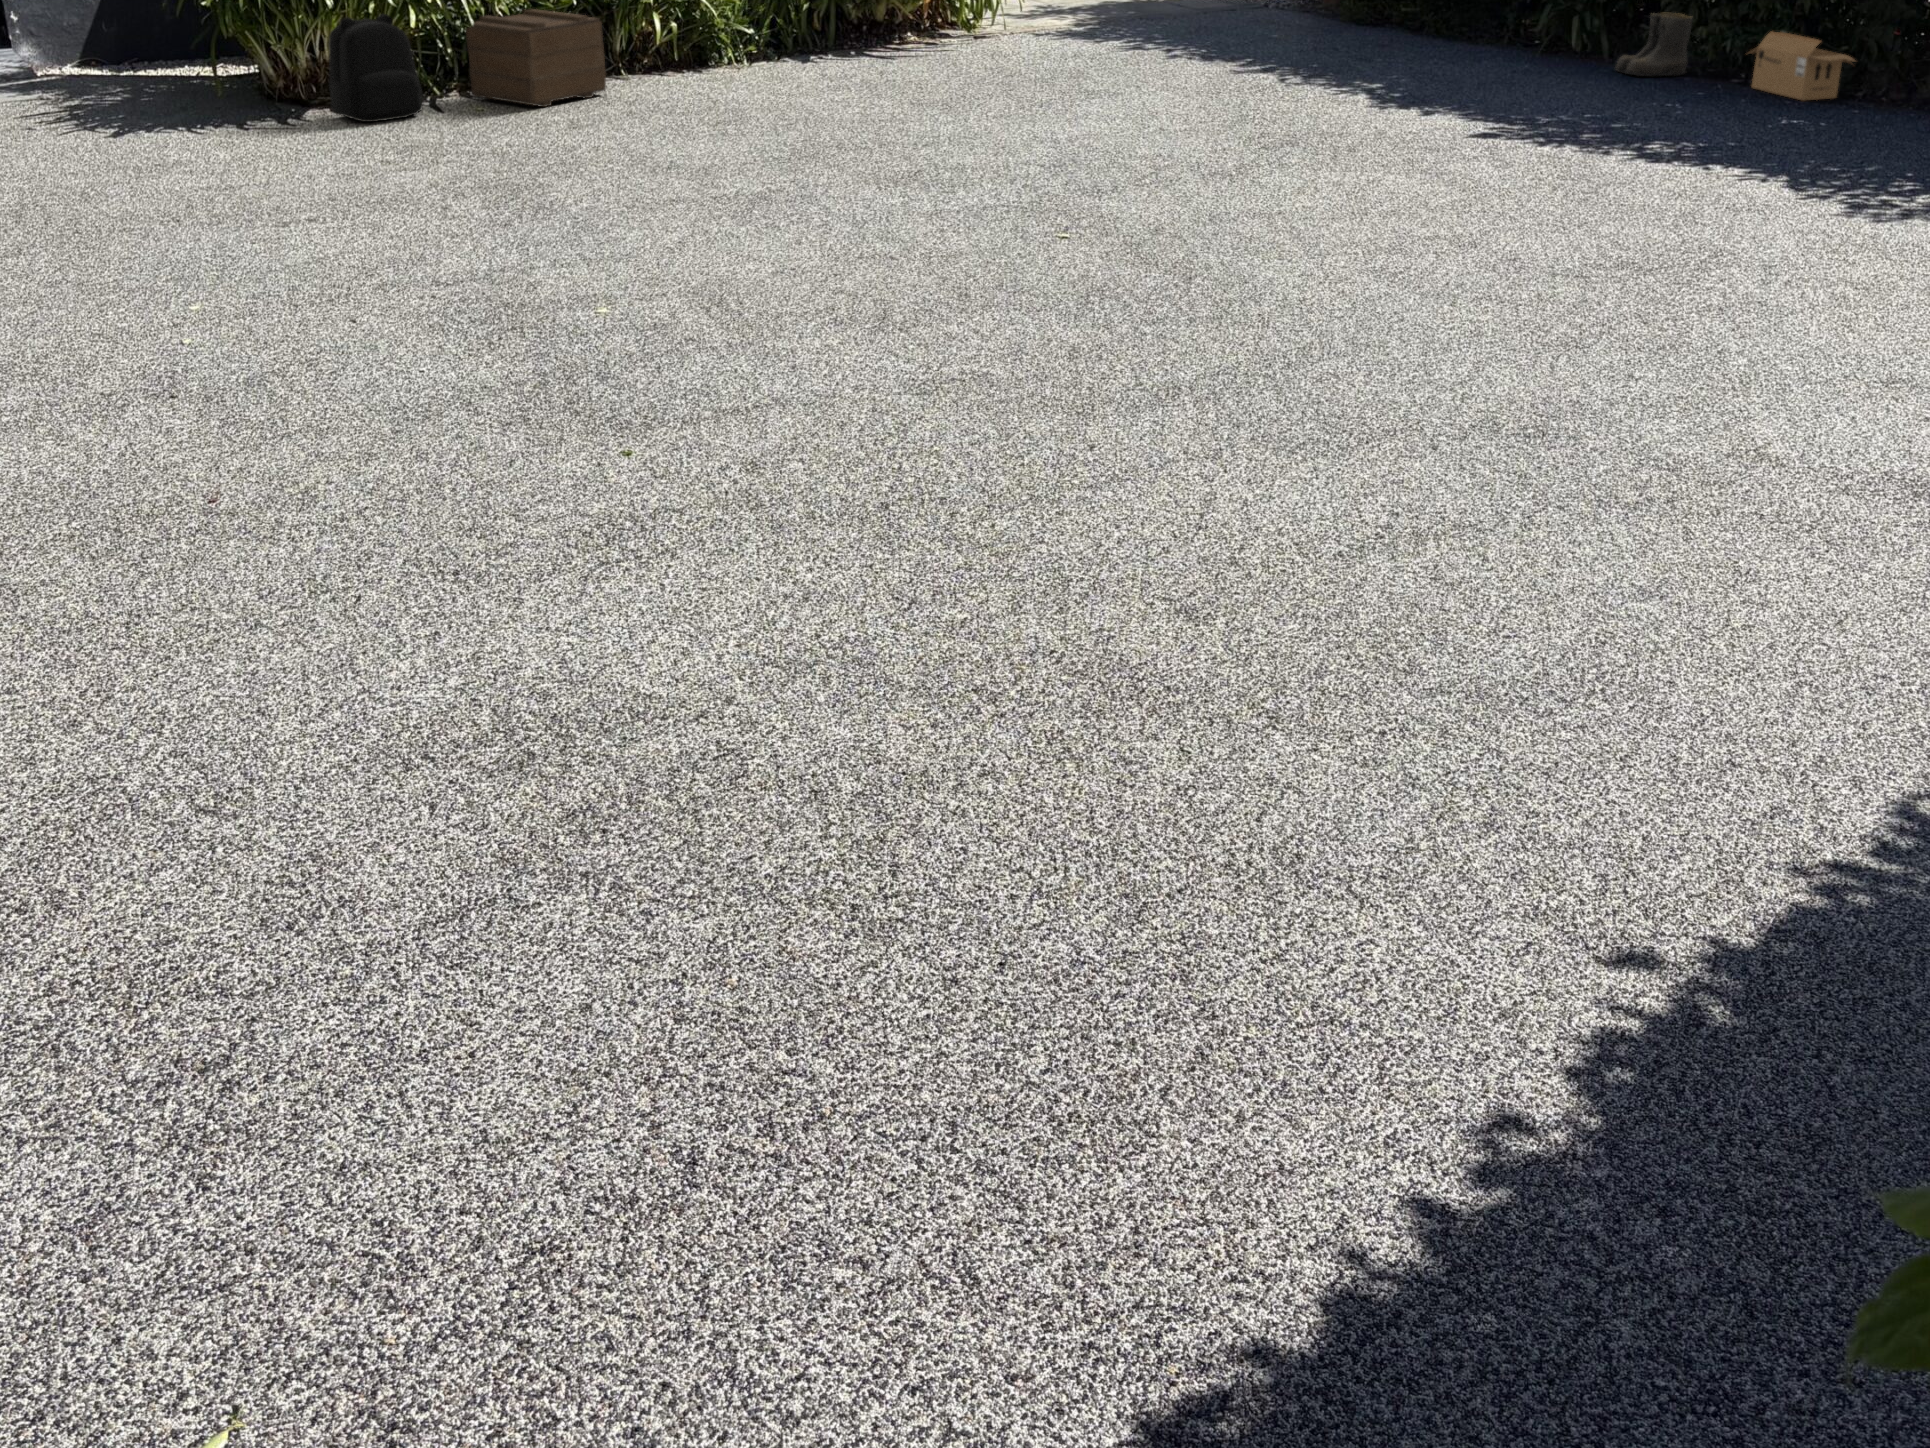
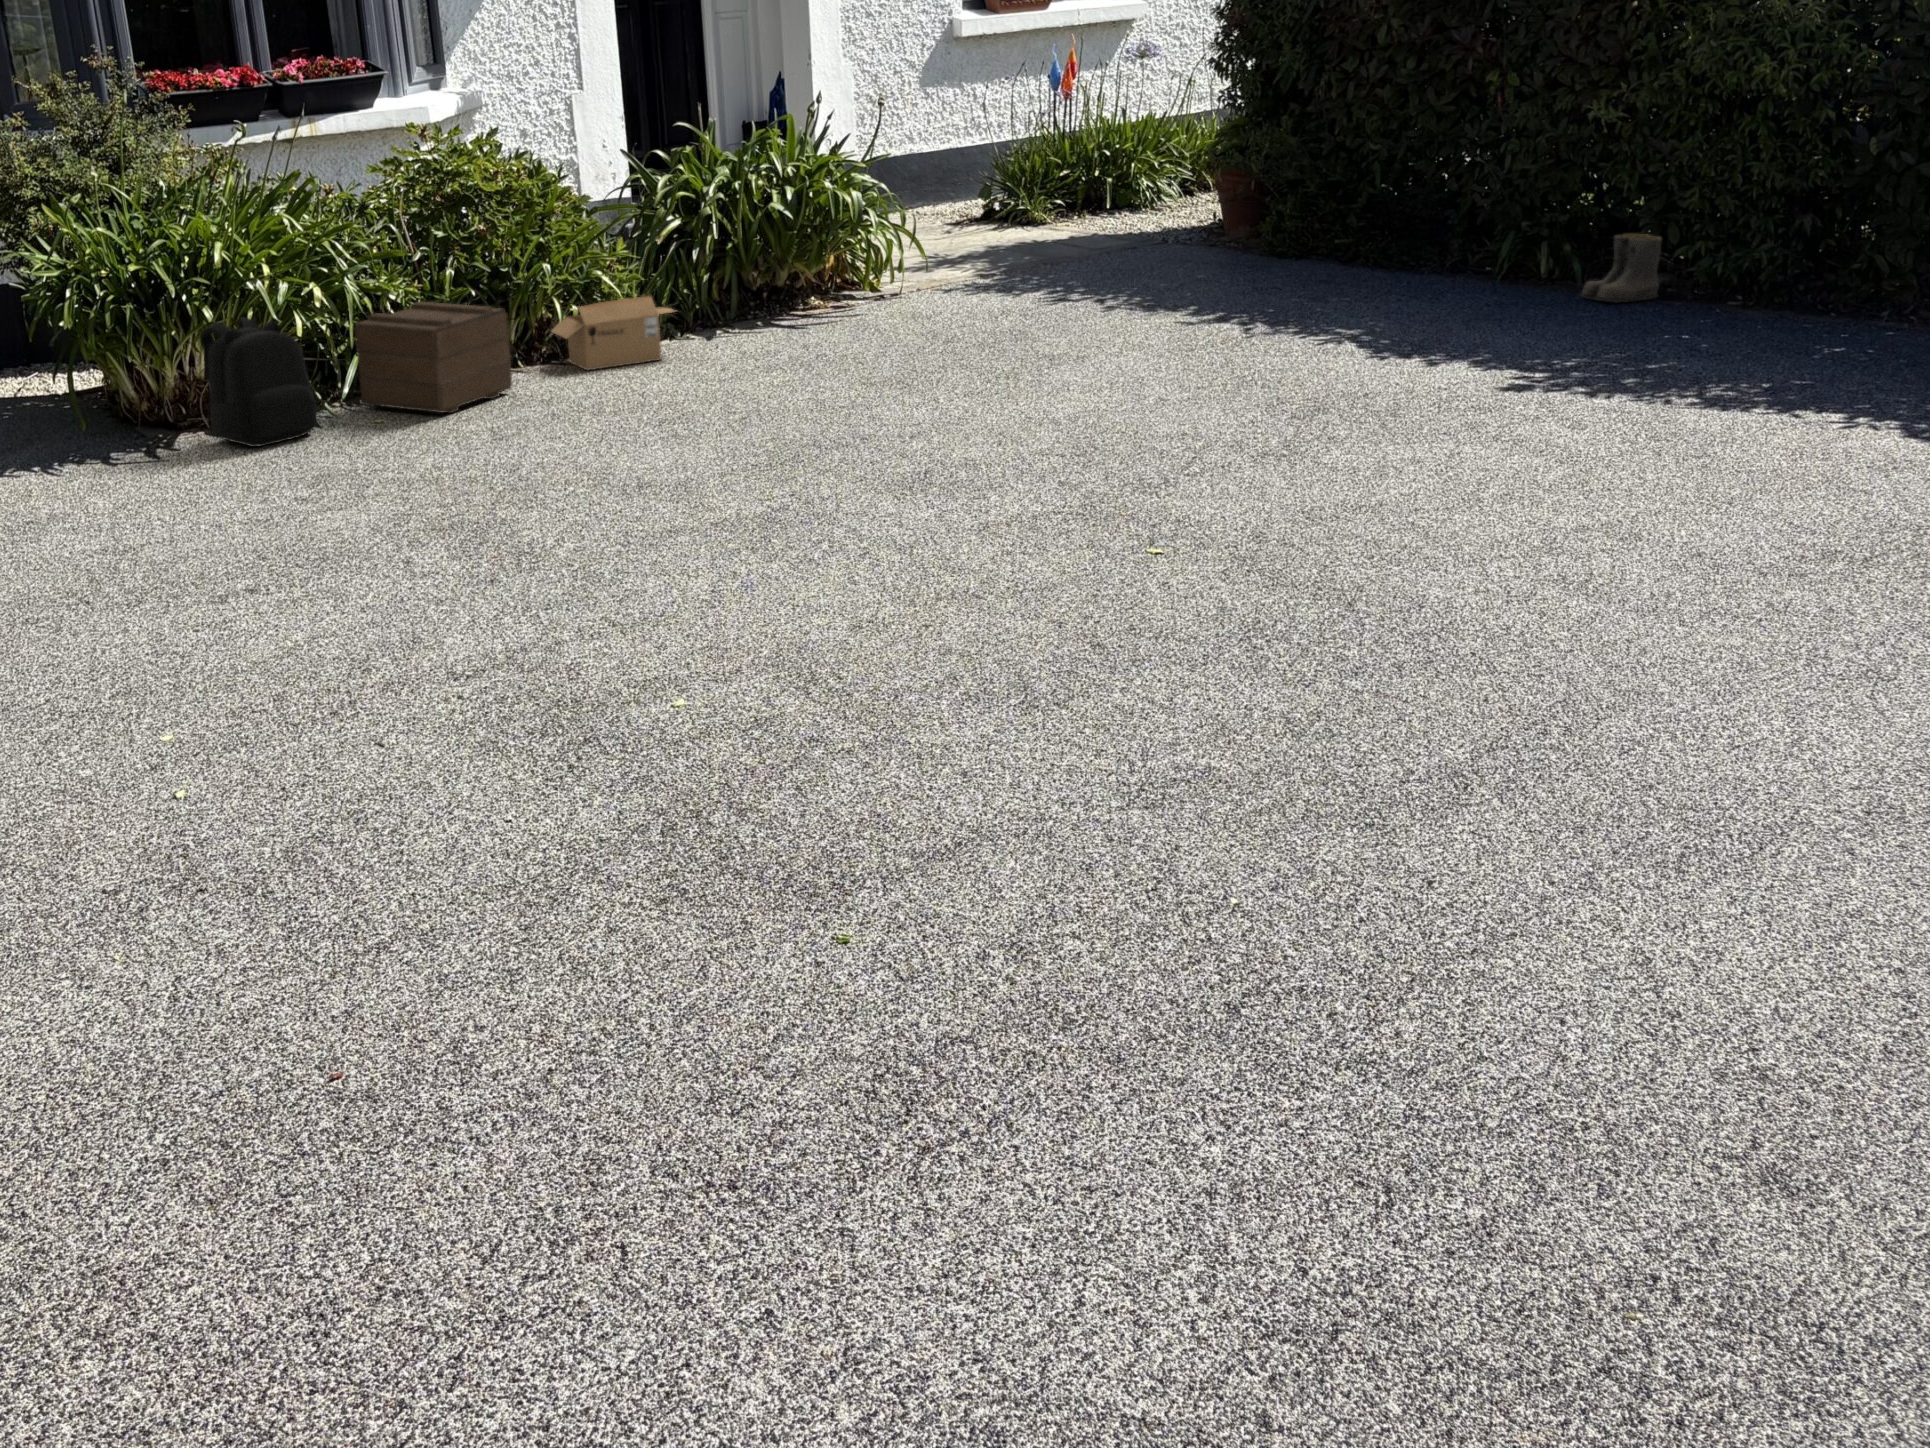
cardboard box: present [1746,32,1855,101] -> present [551,296,676,370]

